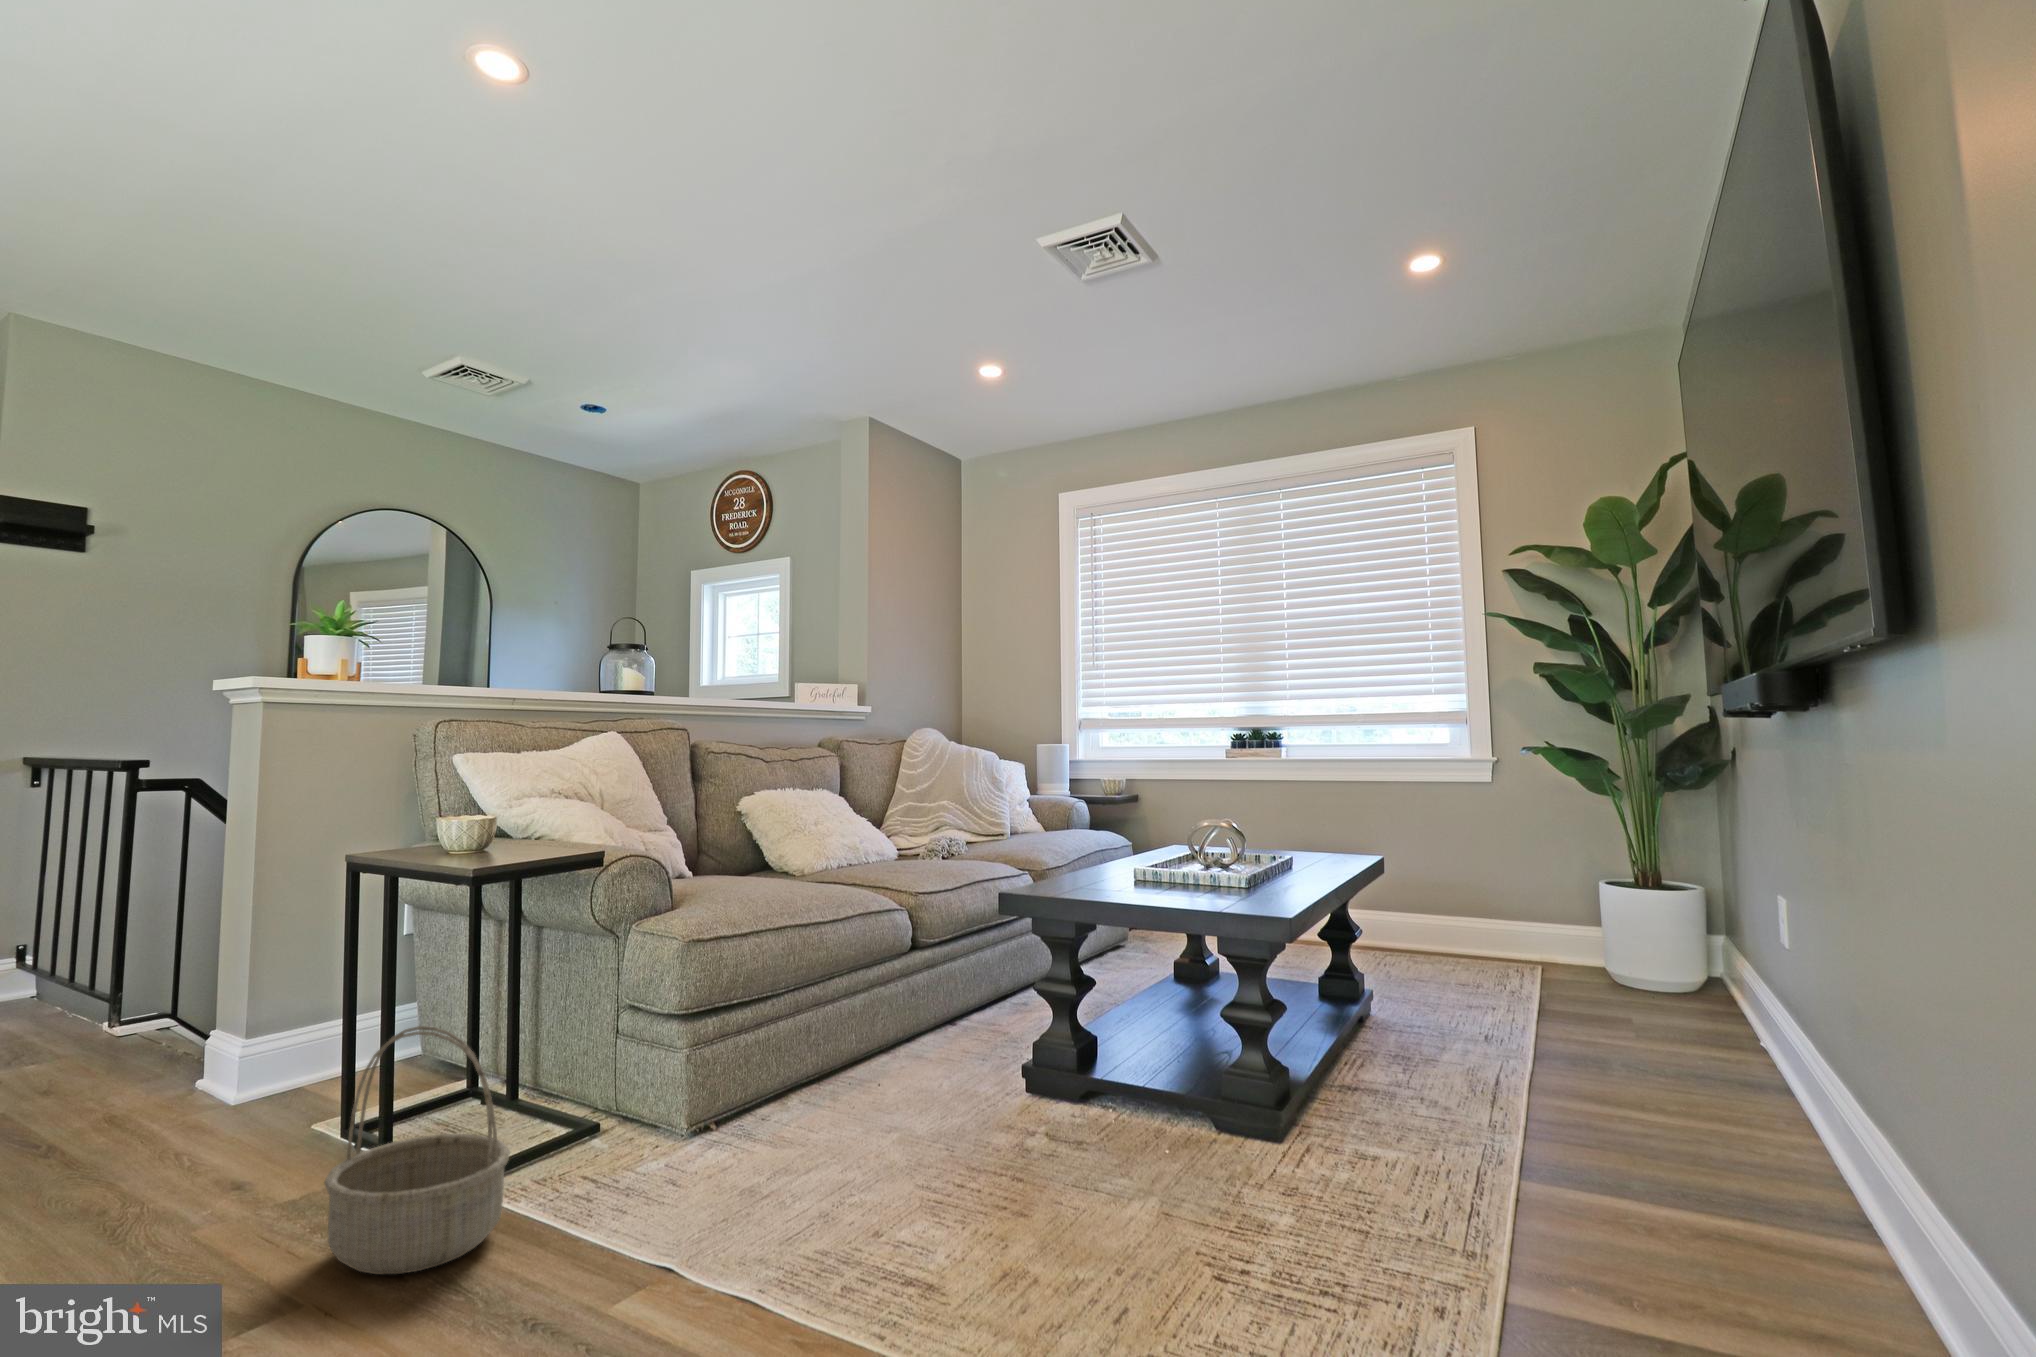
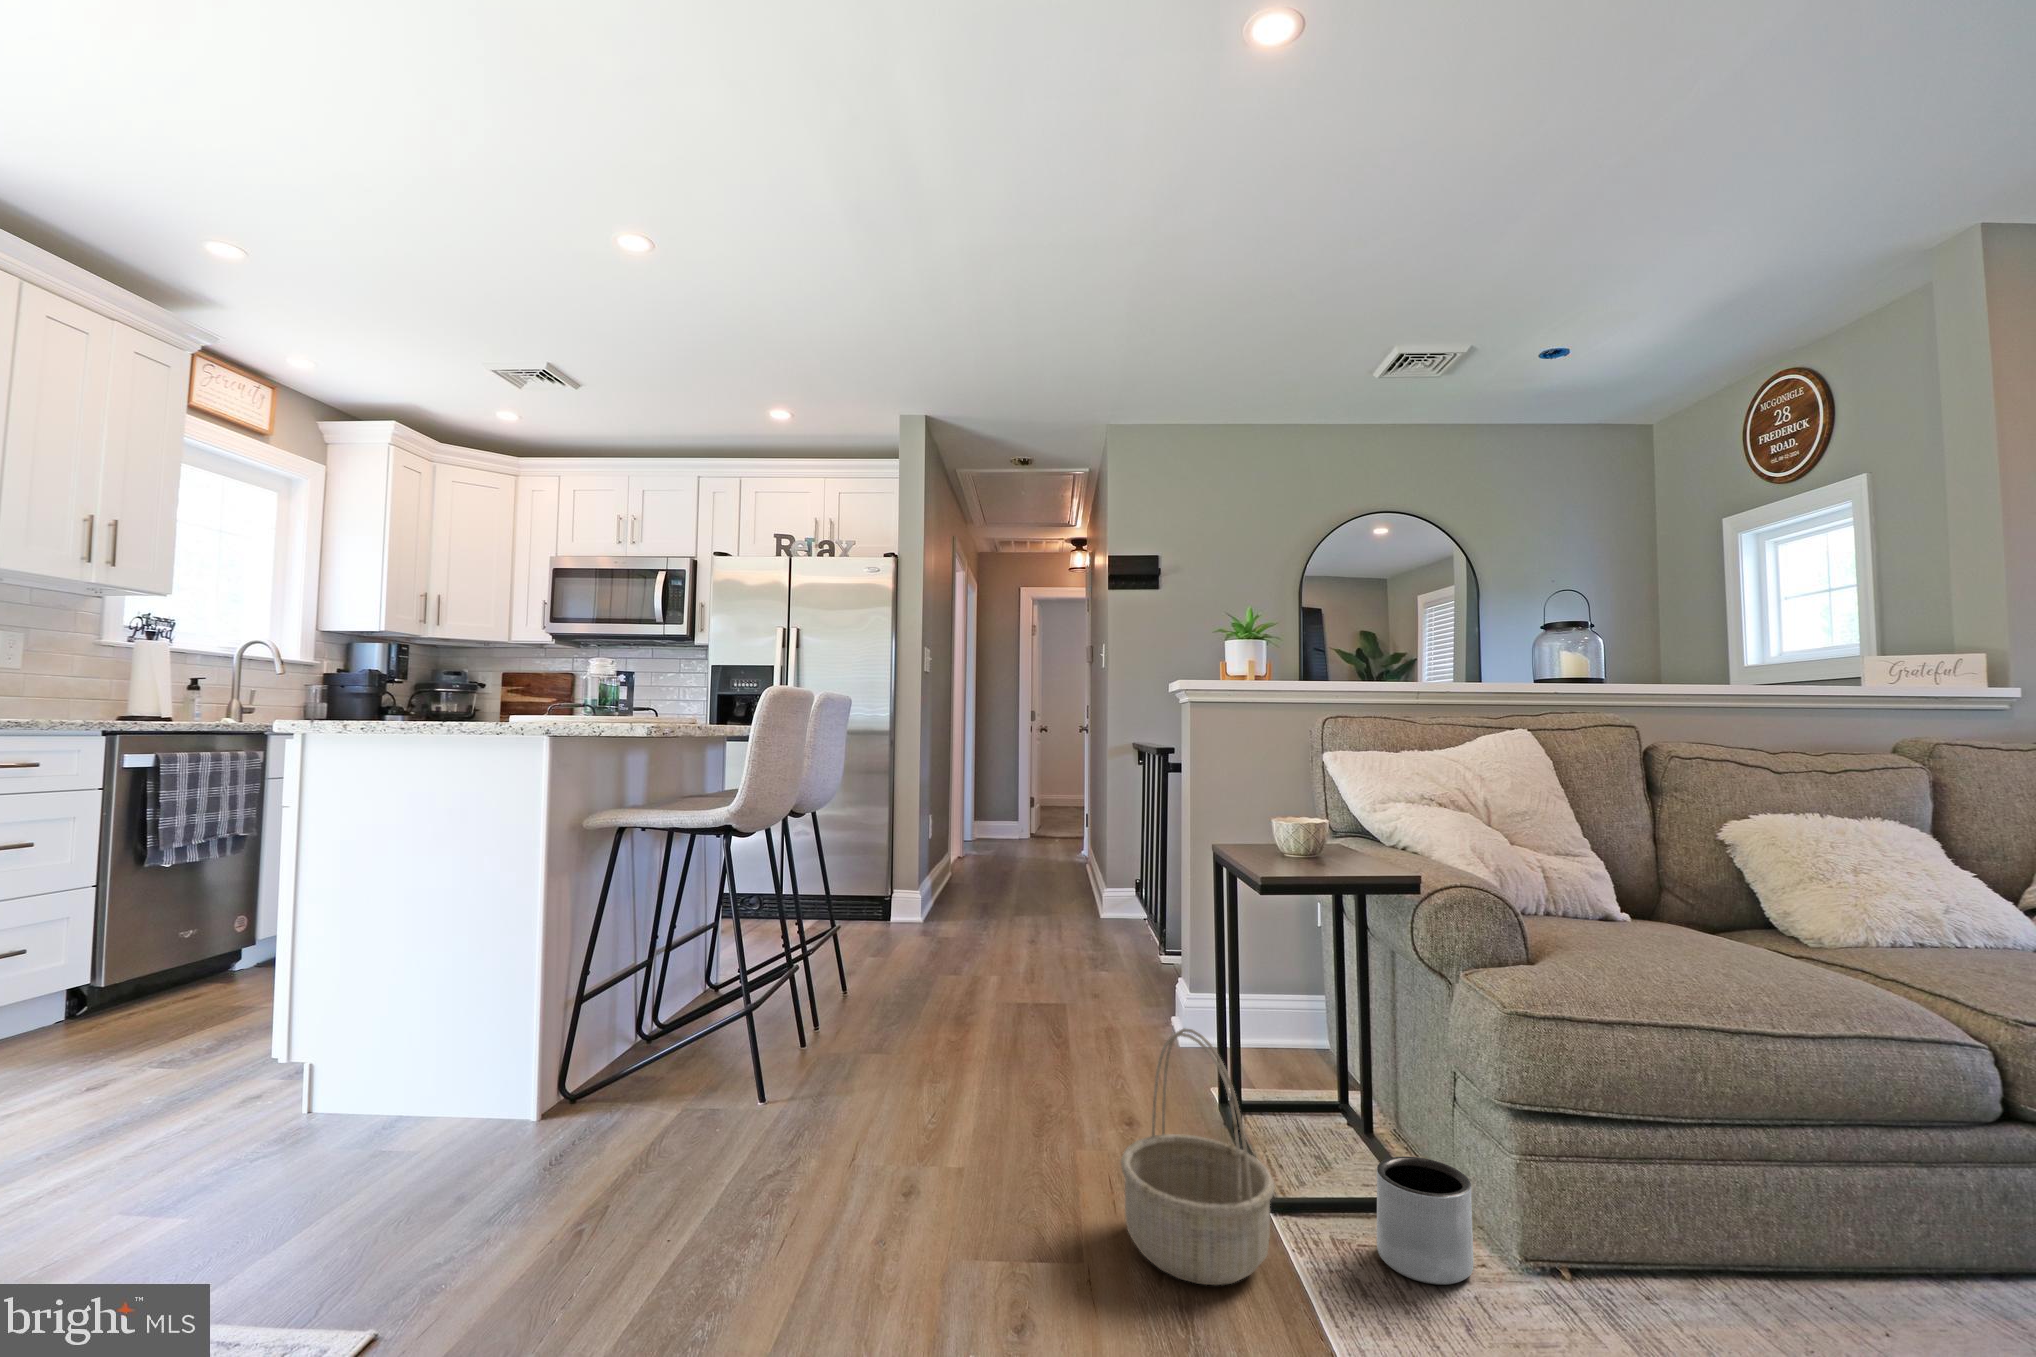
planter: none [578,1080,657,1178] -> present [1377,1156,1473,1285]

